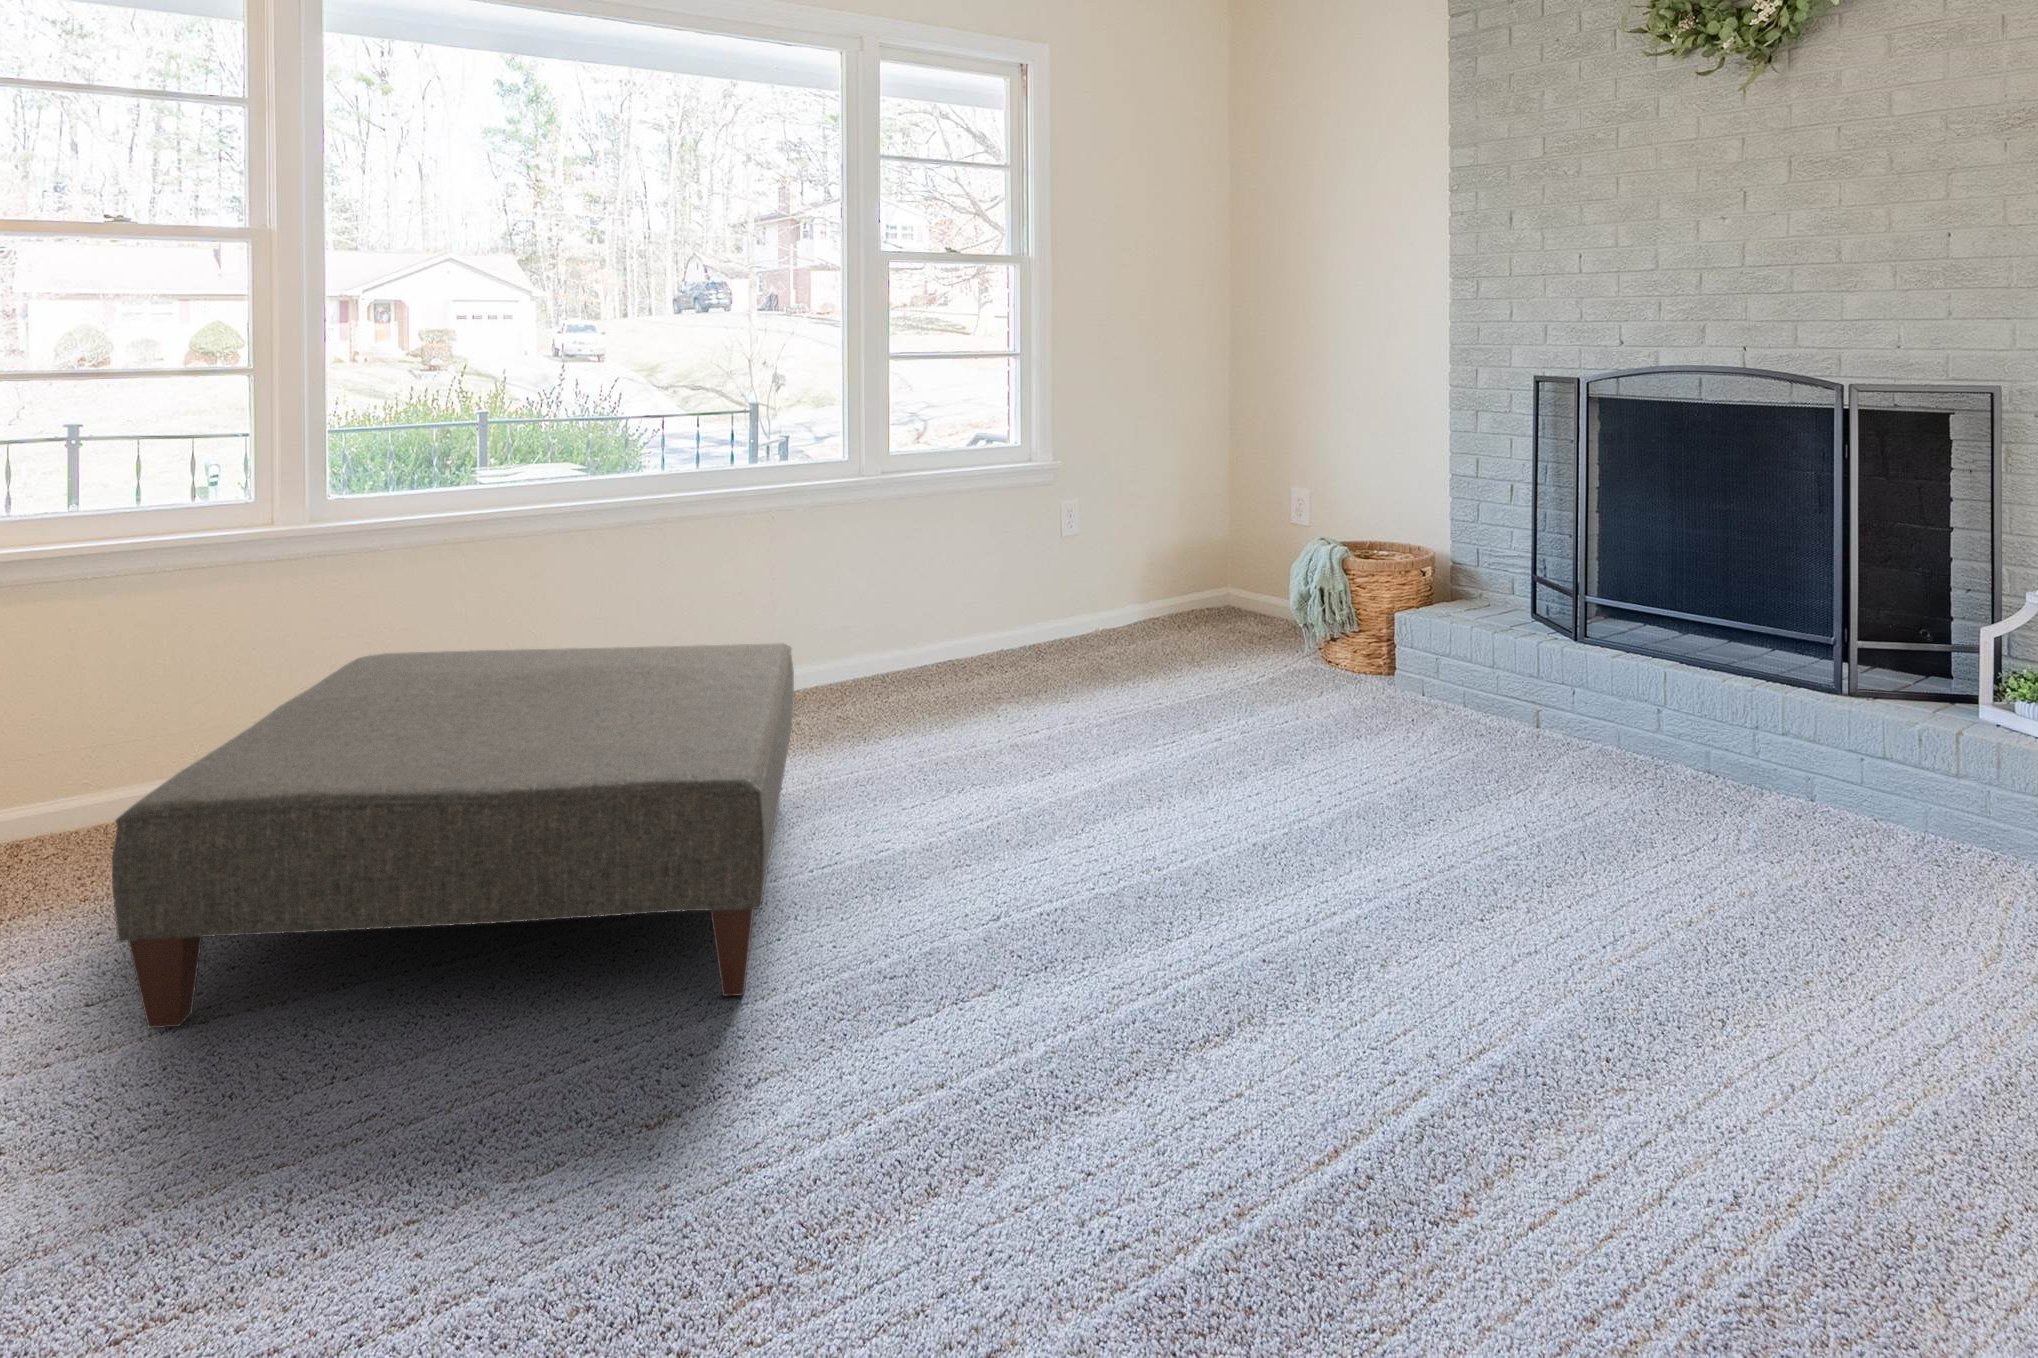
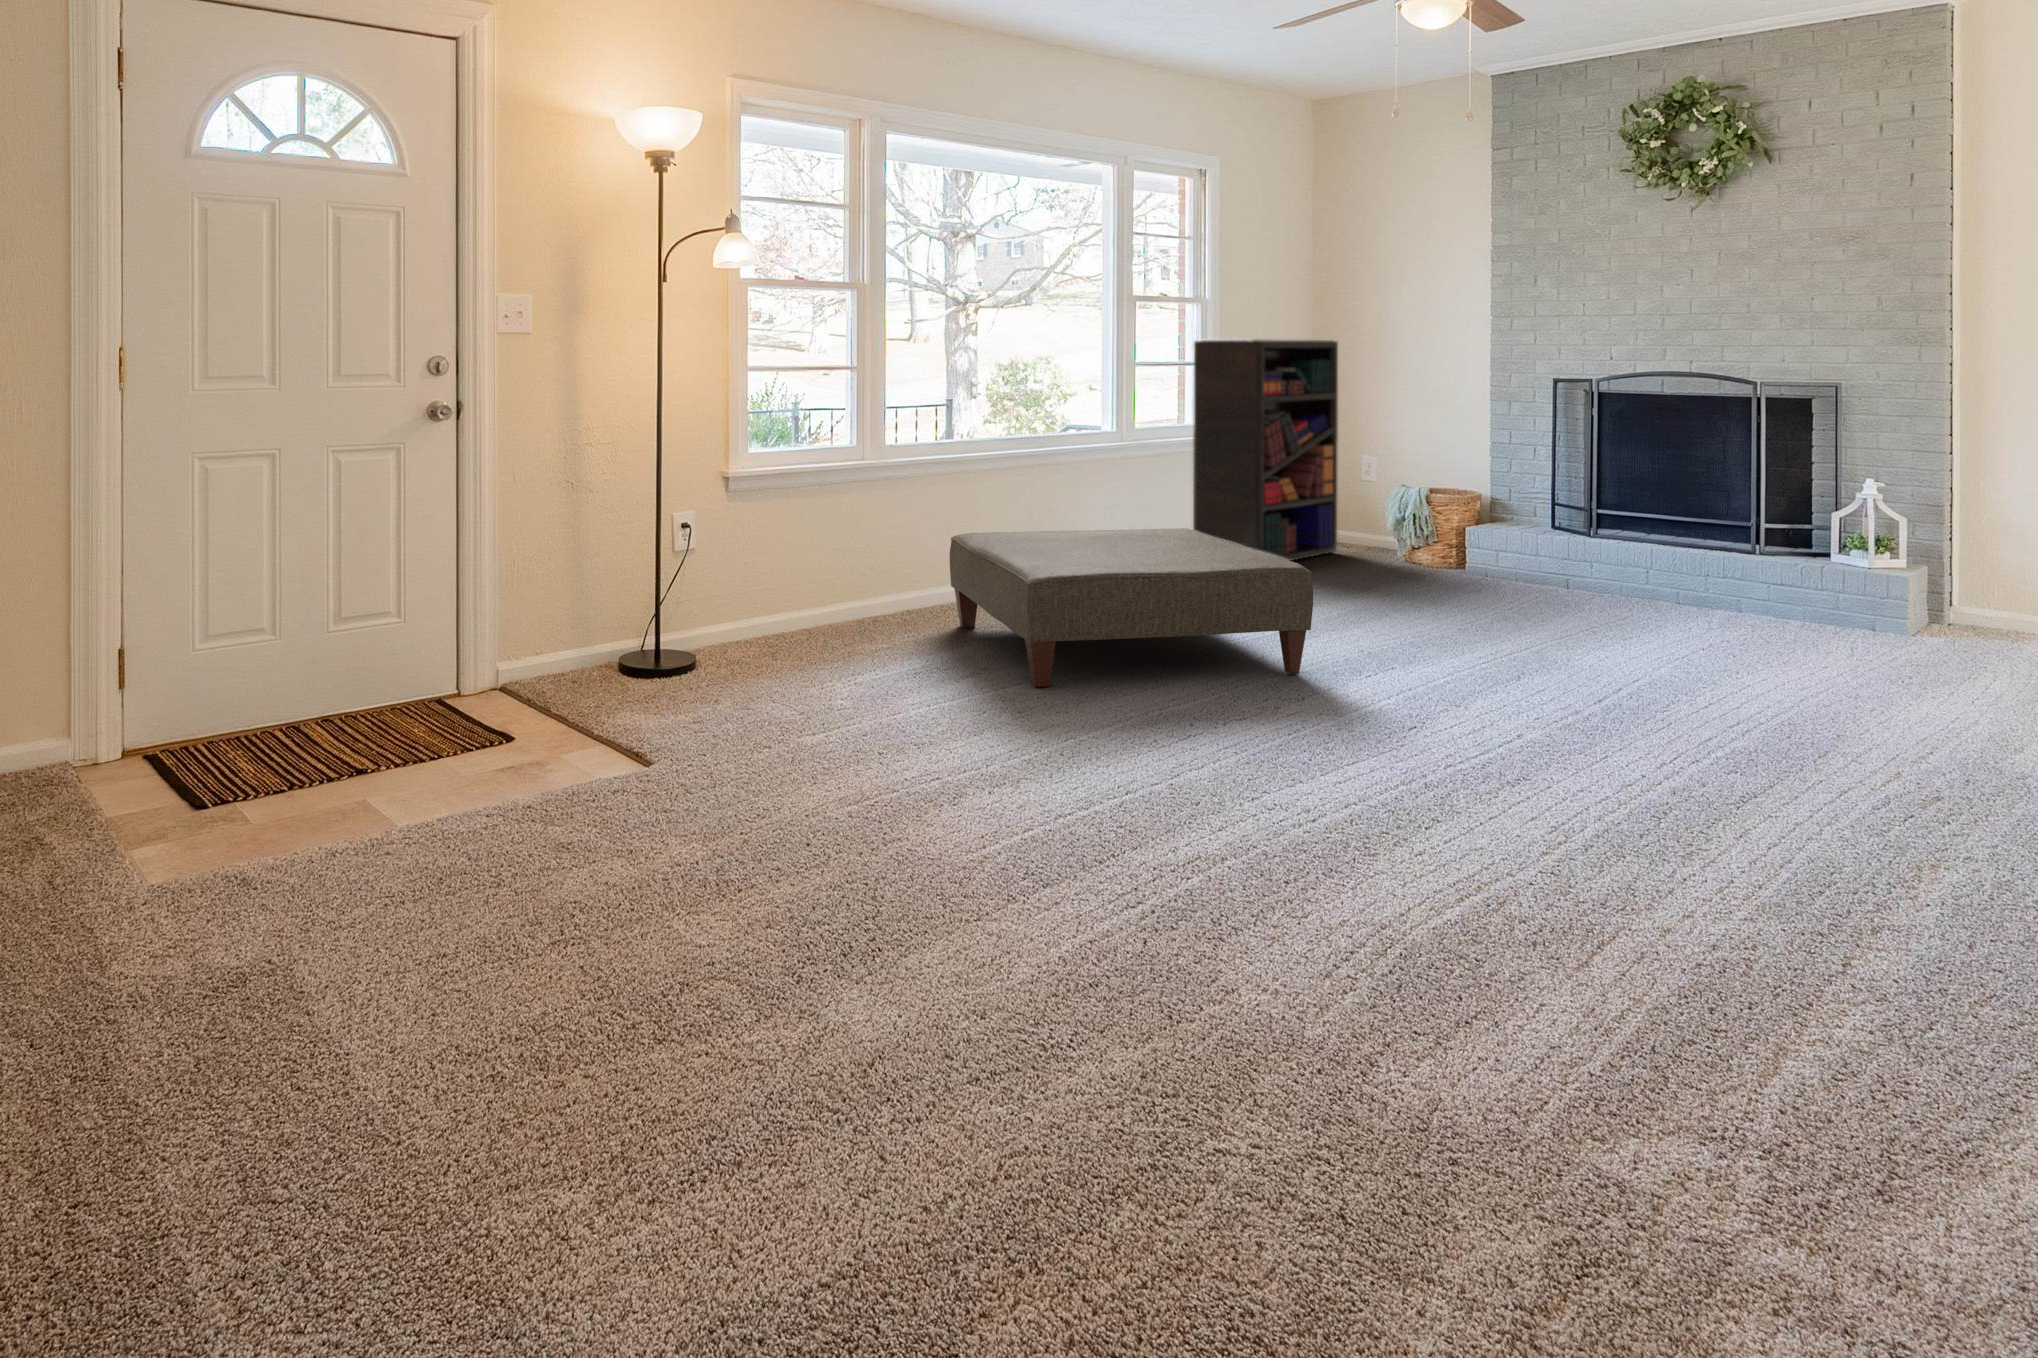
bookshelf: none [990,319,1226,674] -> present [1193,339,1338,560]

